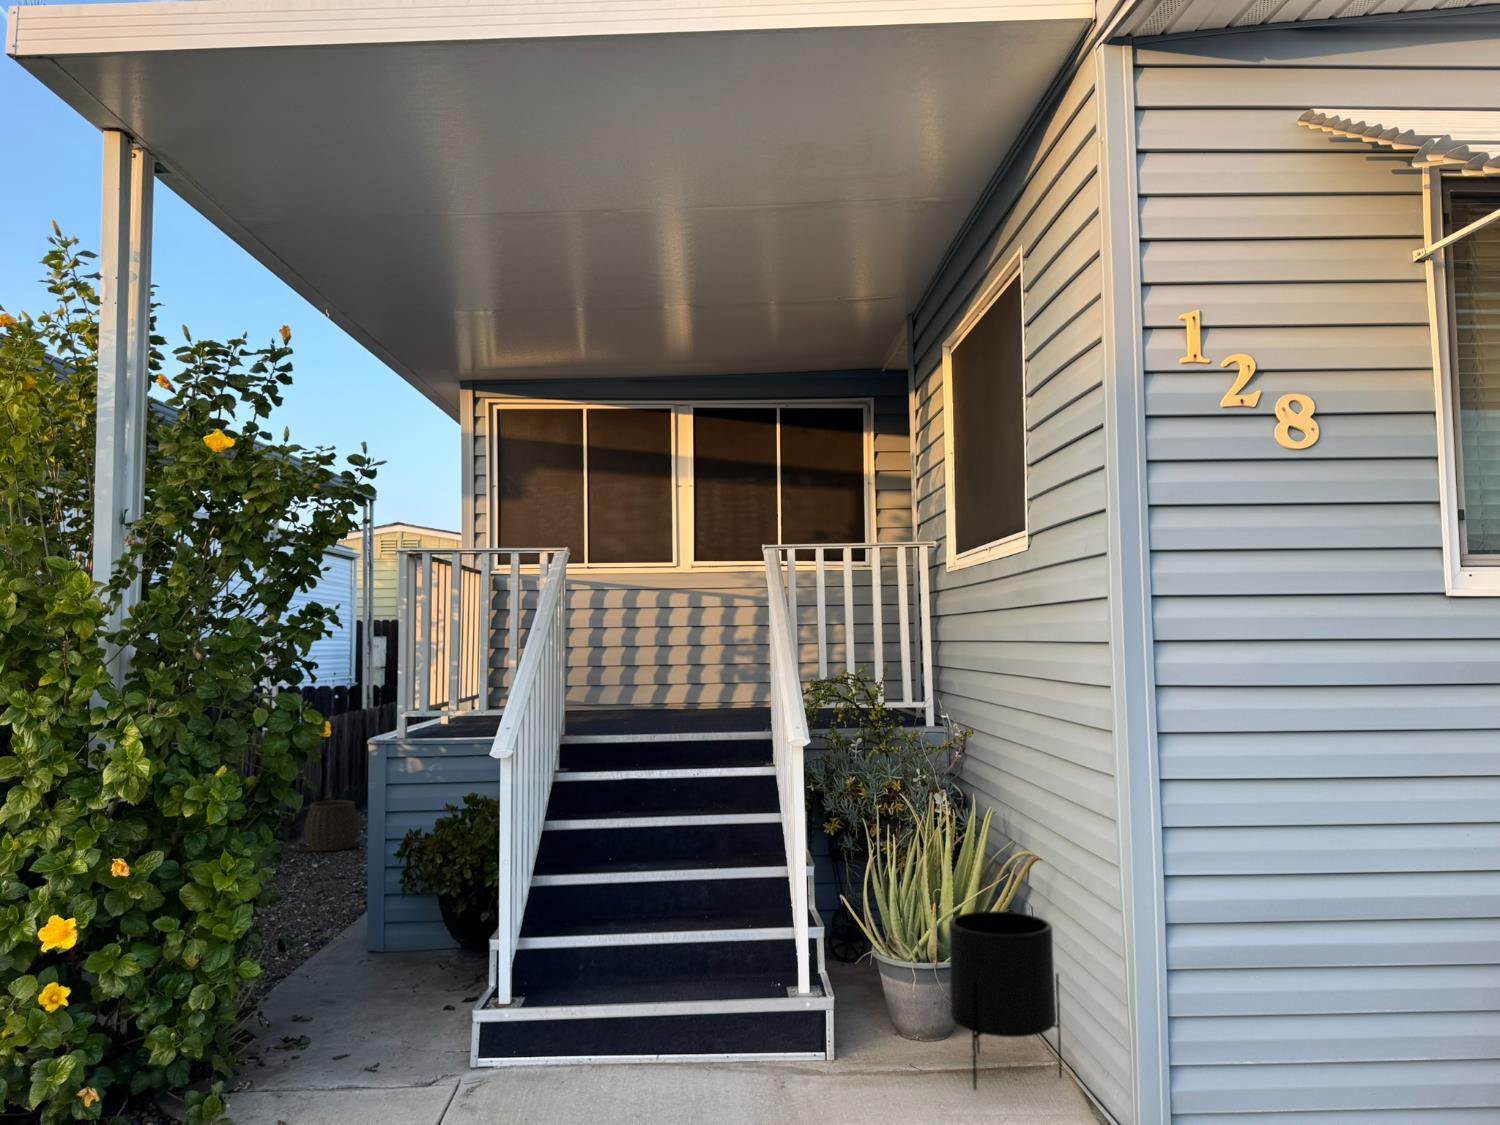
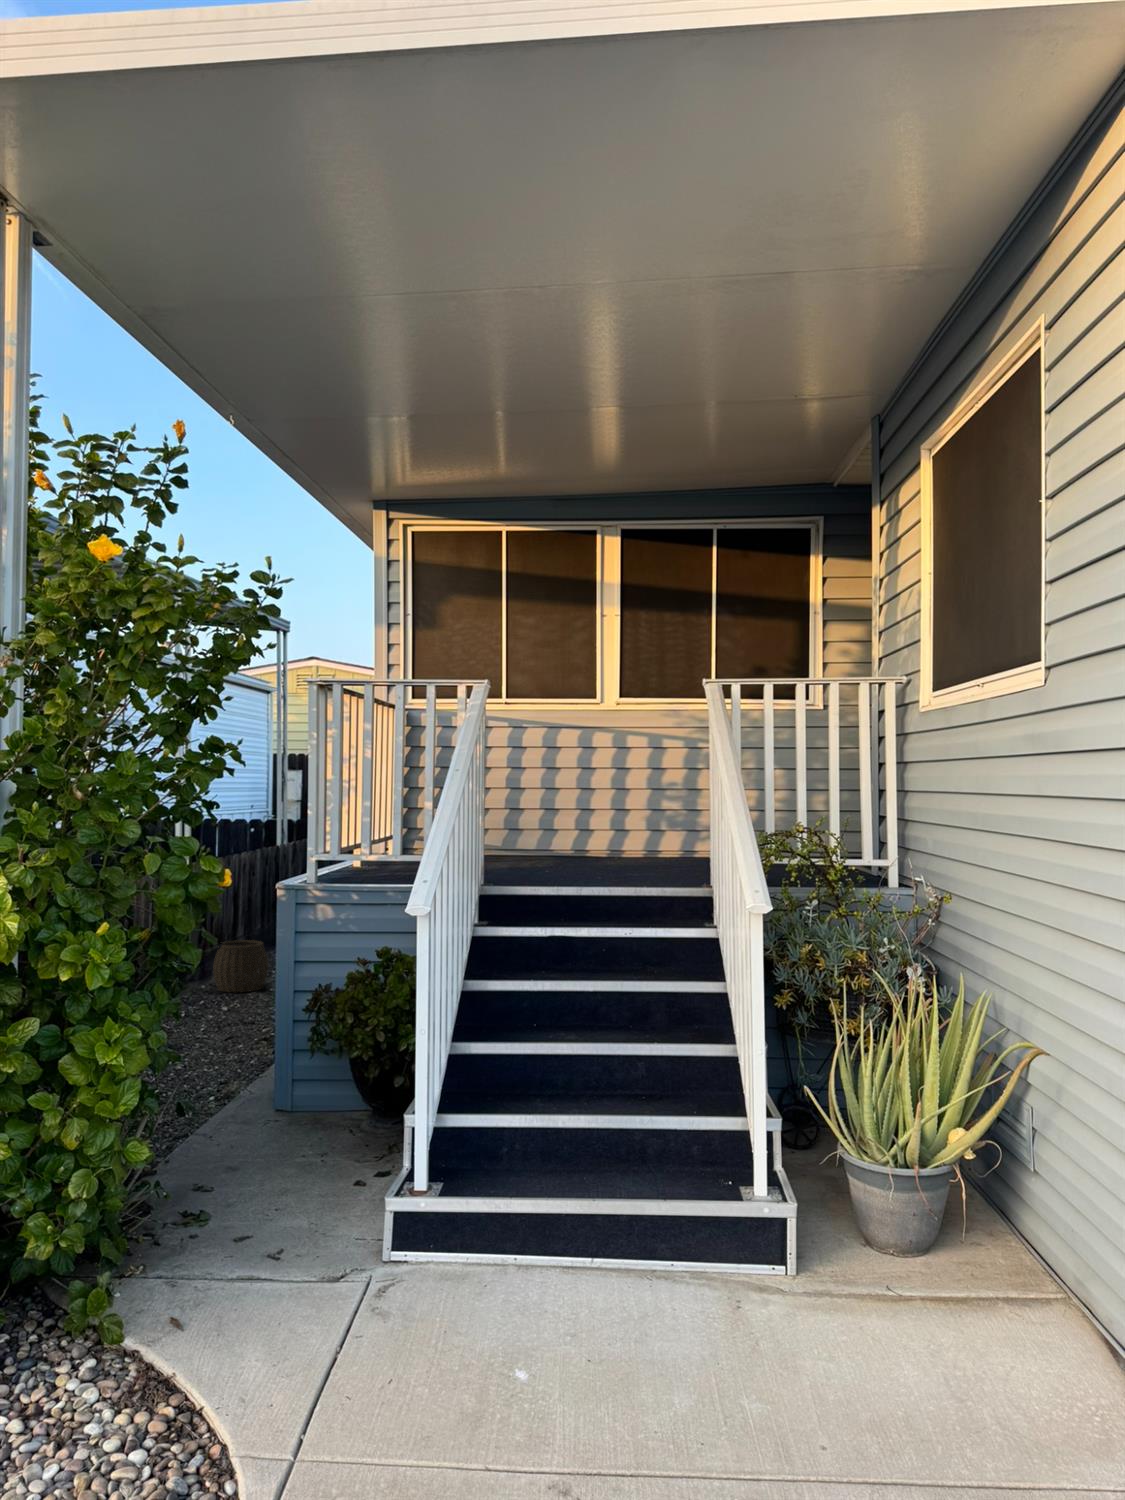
planter: present [949,911,1062,1089] -> none [940,1114,1077,1329]

